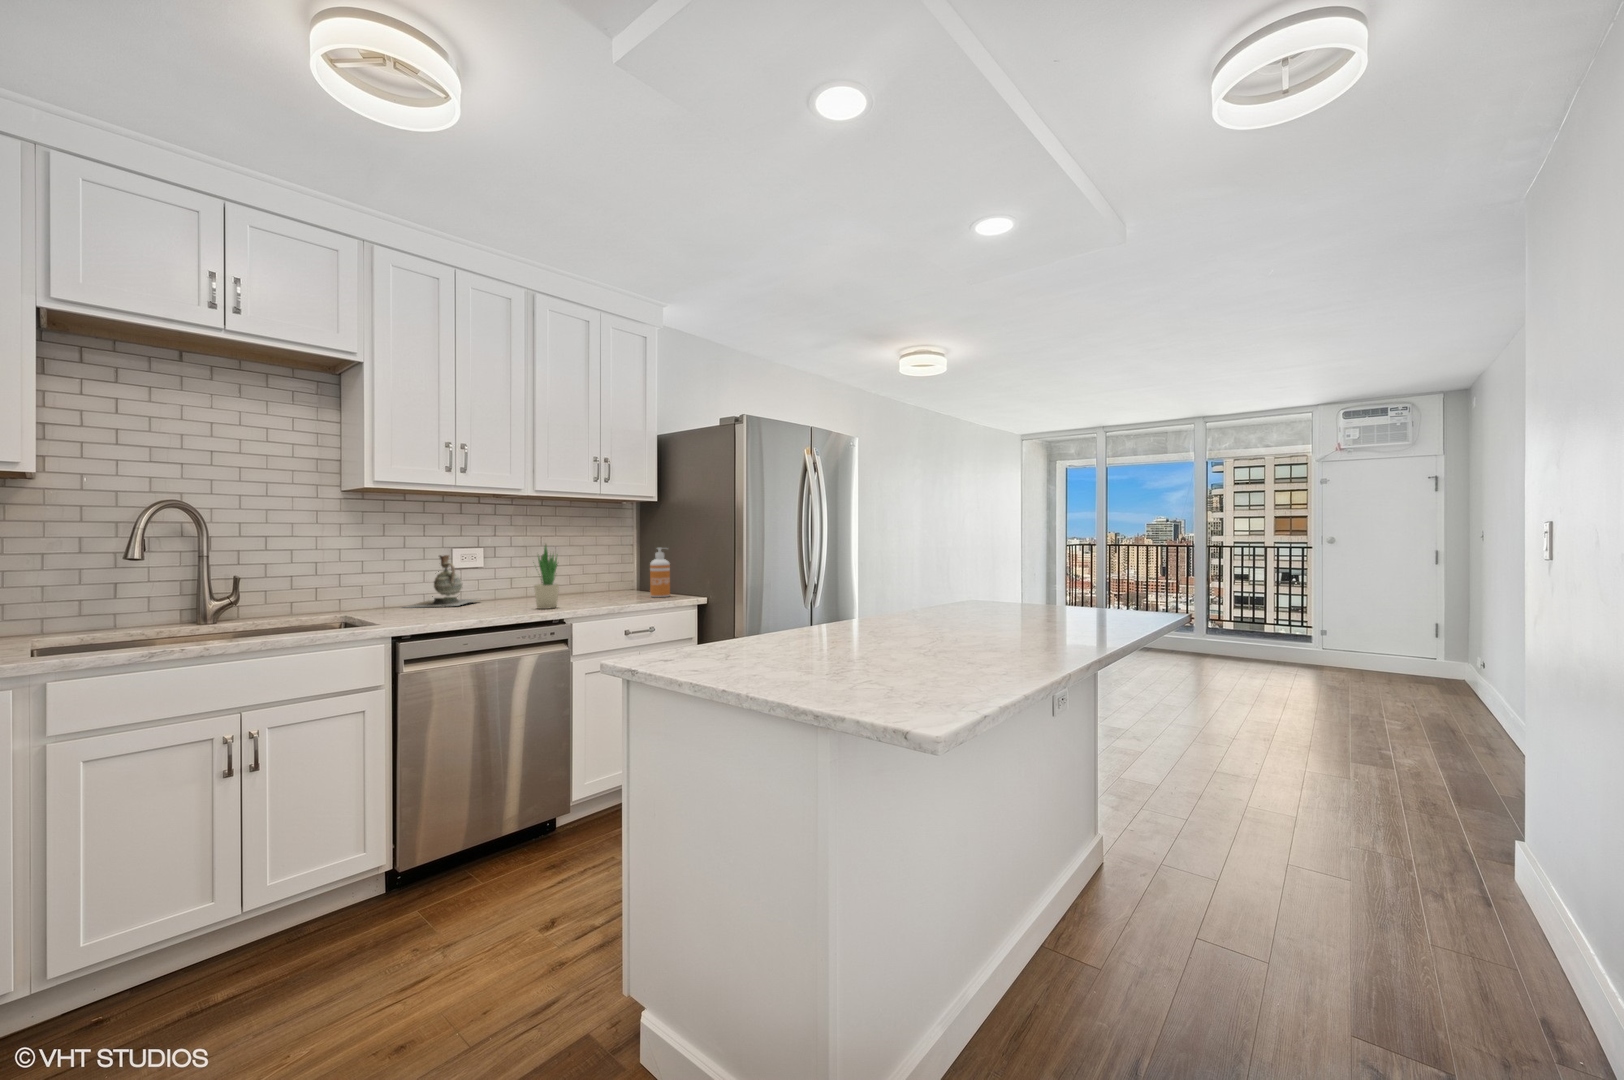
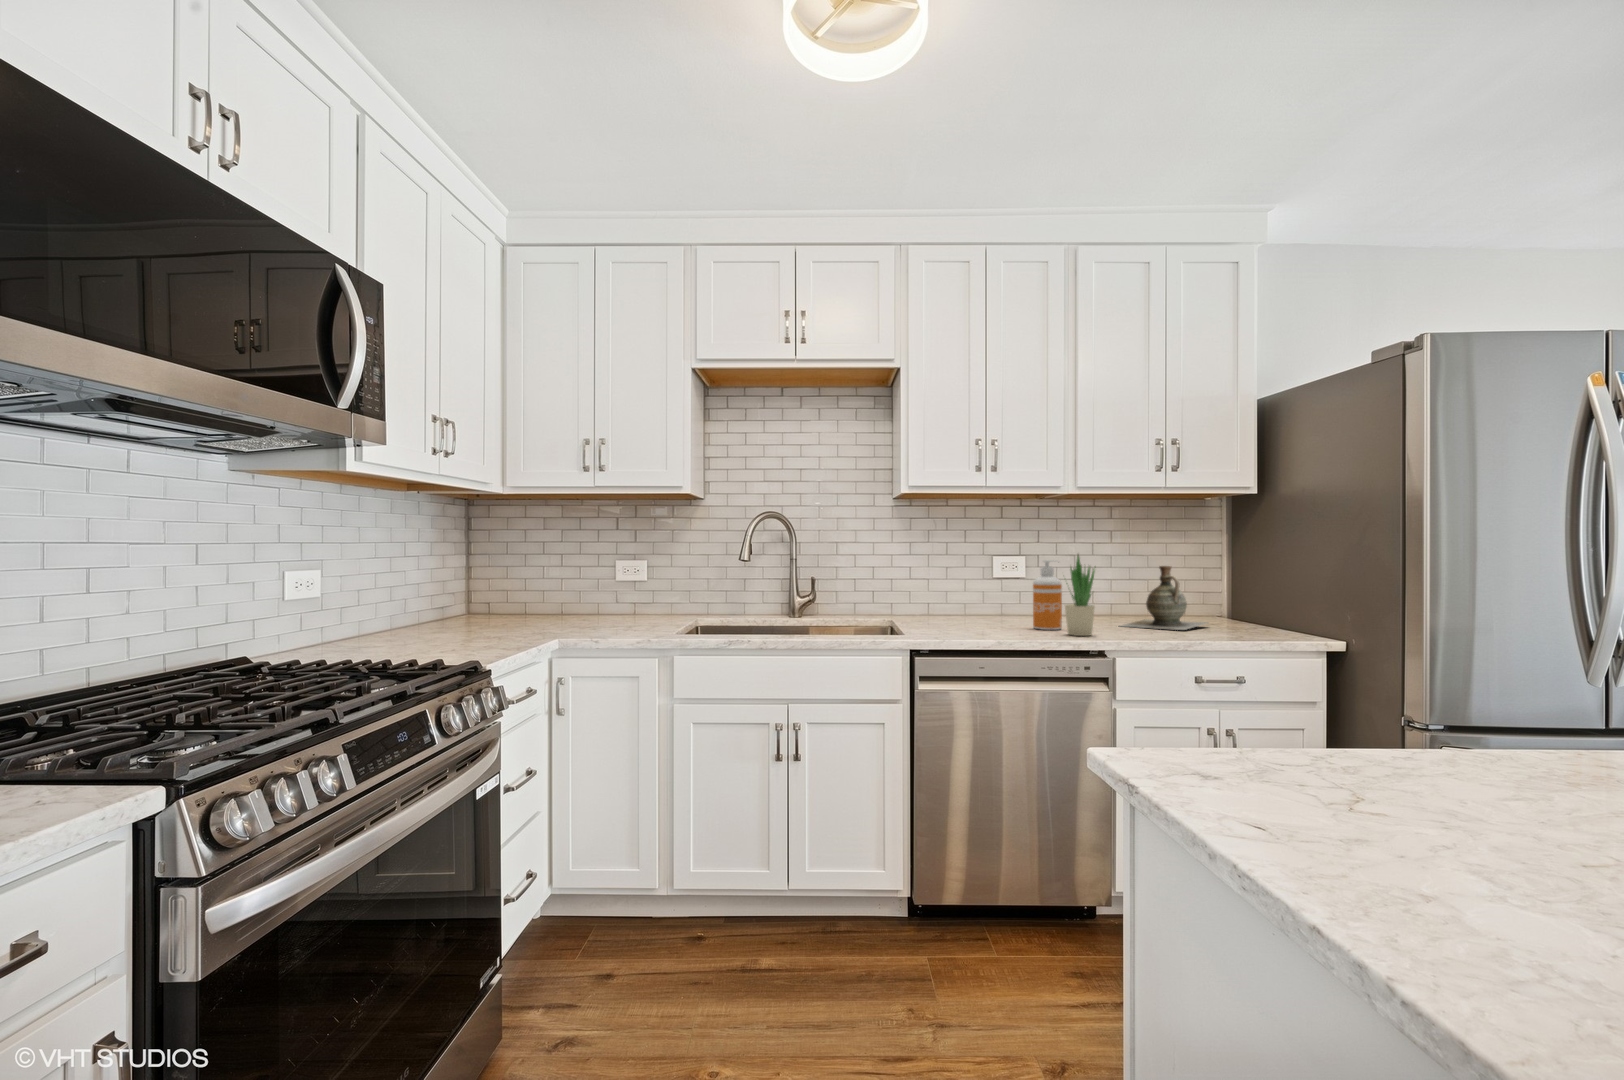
soap dispenser: present [650,548,670,597] -> present [1033,560,1062,630]
ceramic jug: present [406,555,476,608] -> present [1122,566,1208,630]

